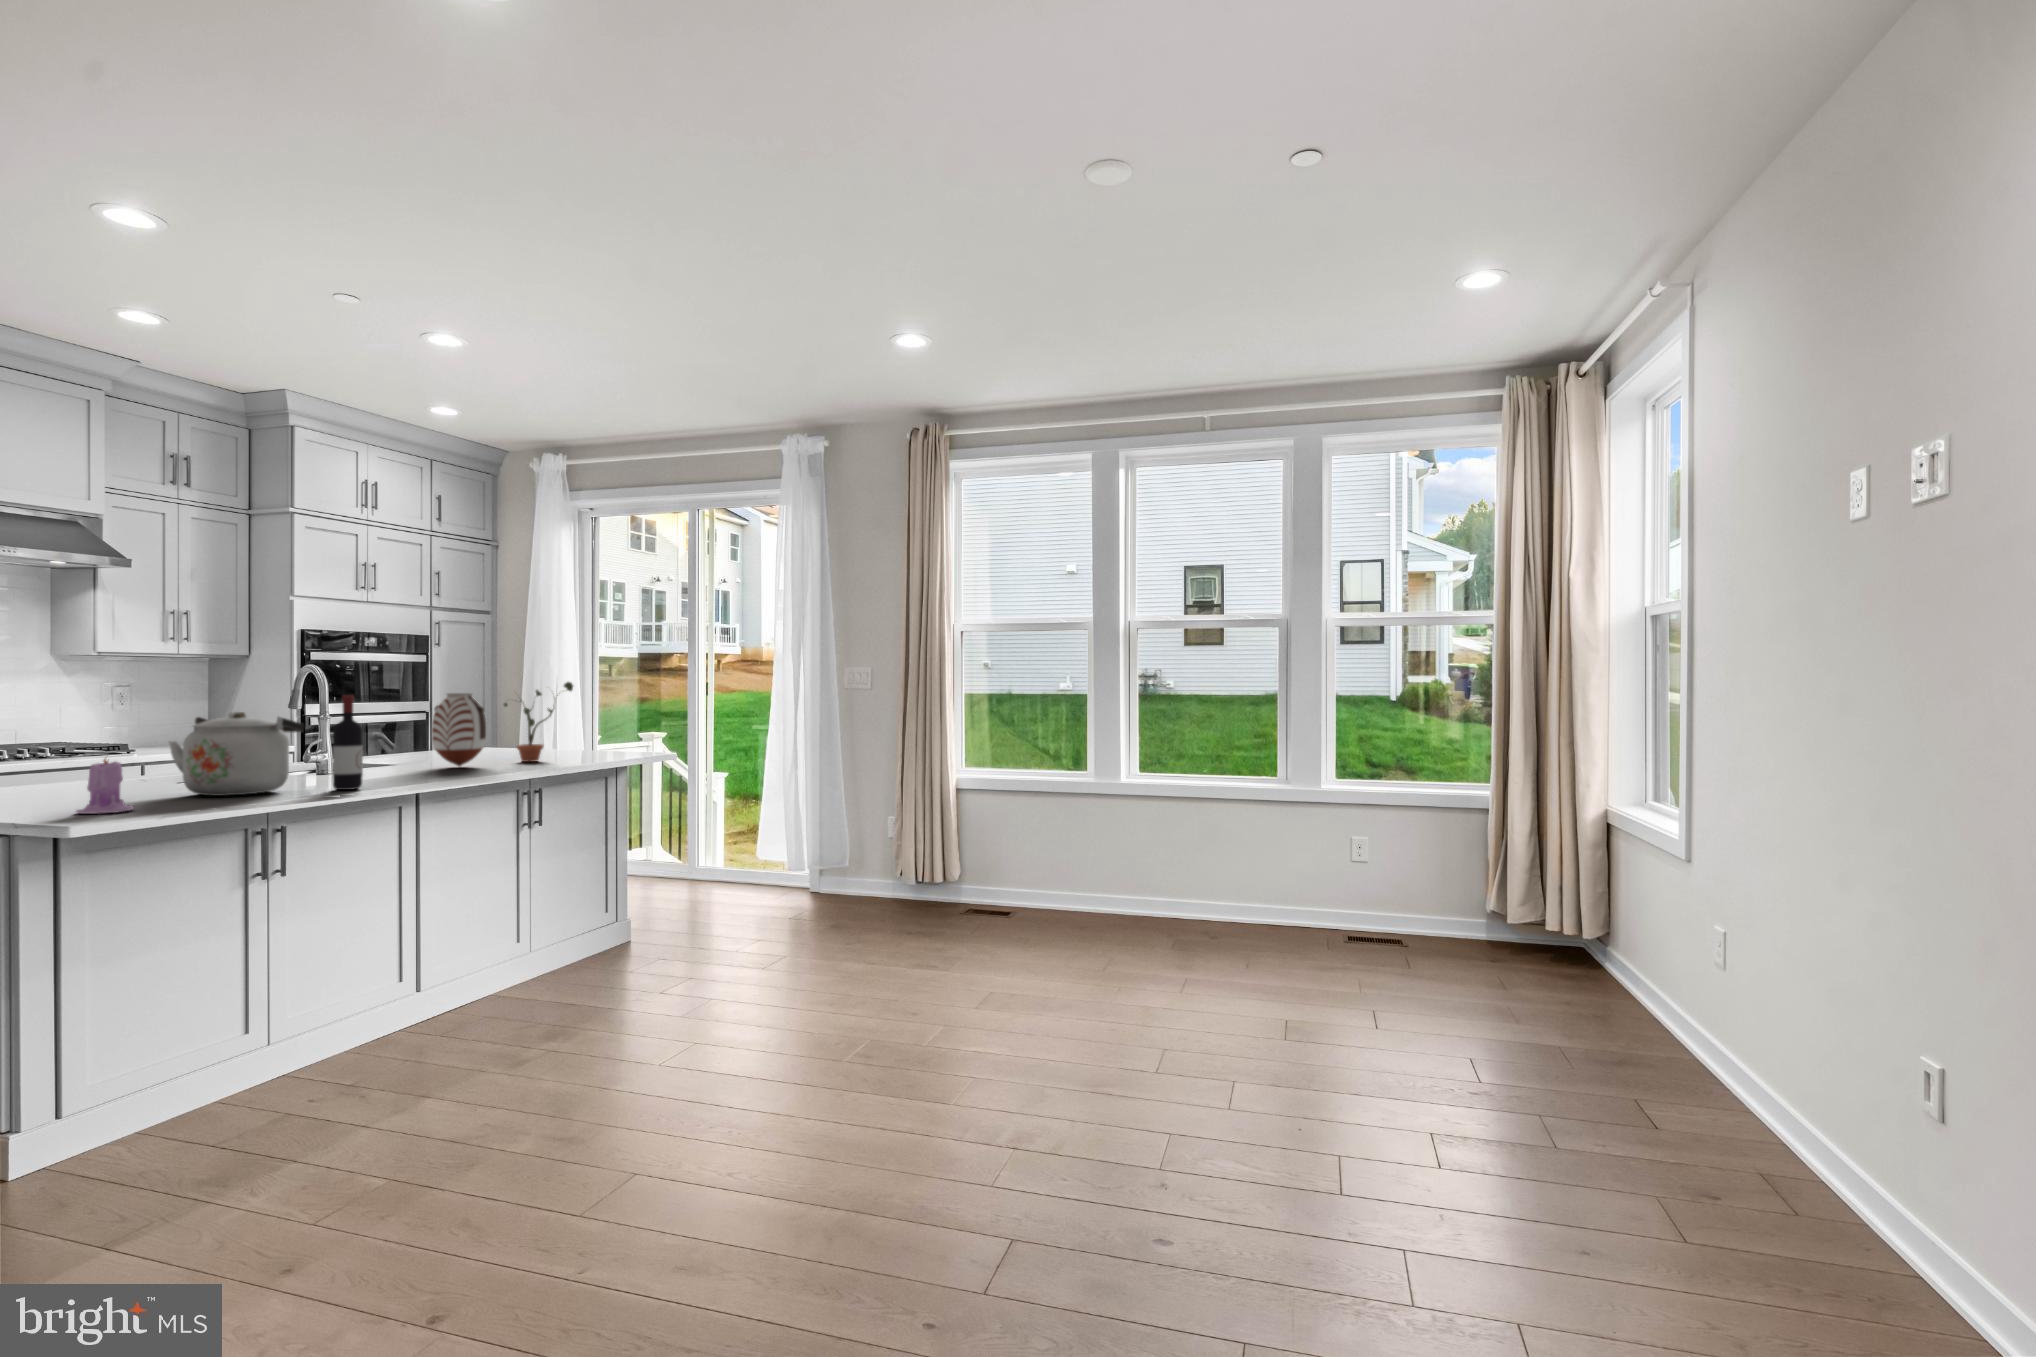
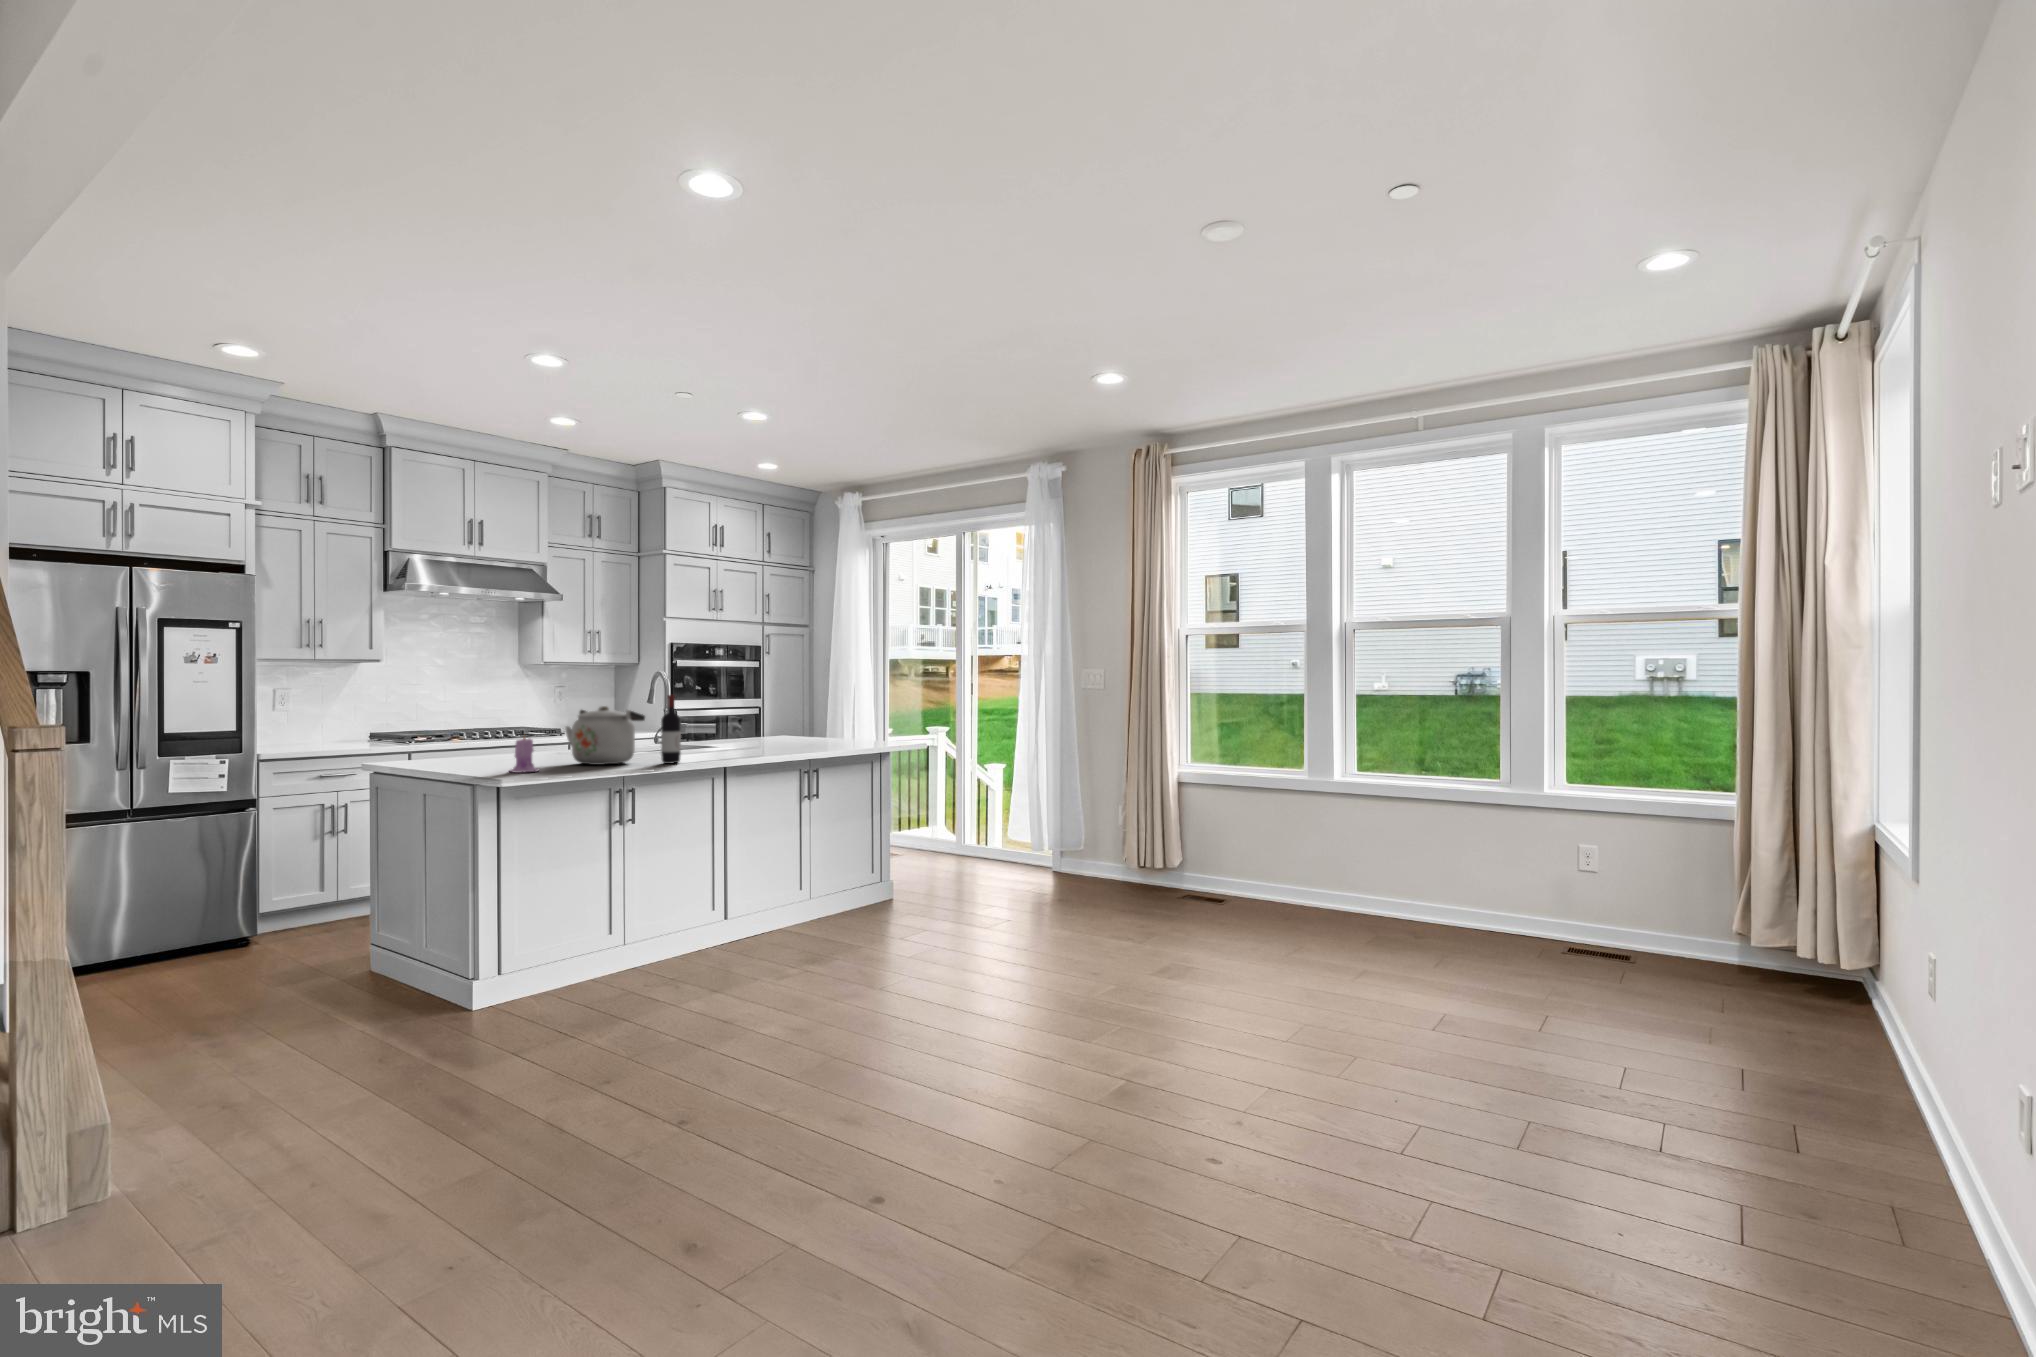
potted plant: present [504,682,573,762] -> none [793,684,847,748]
vase: present [432,693,486,766] -> none [740,693,778,750]

